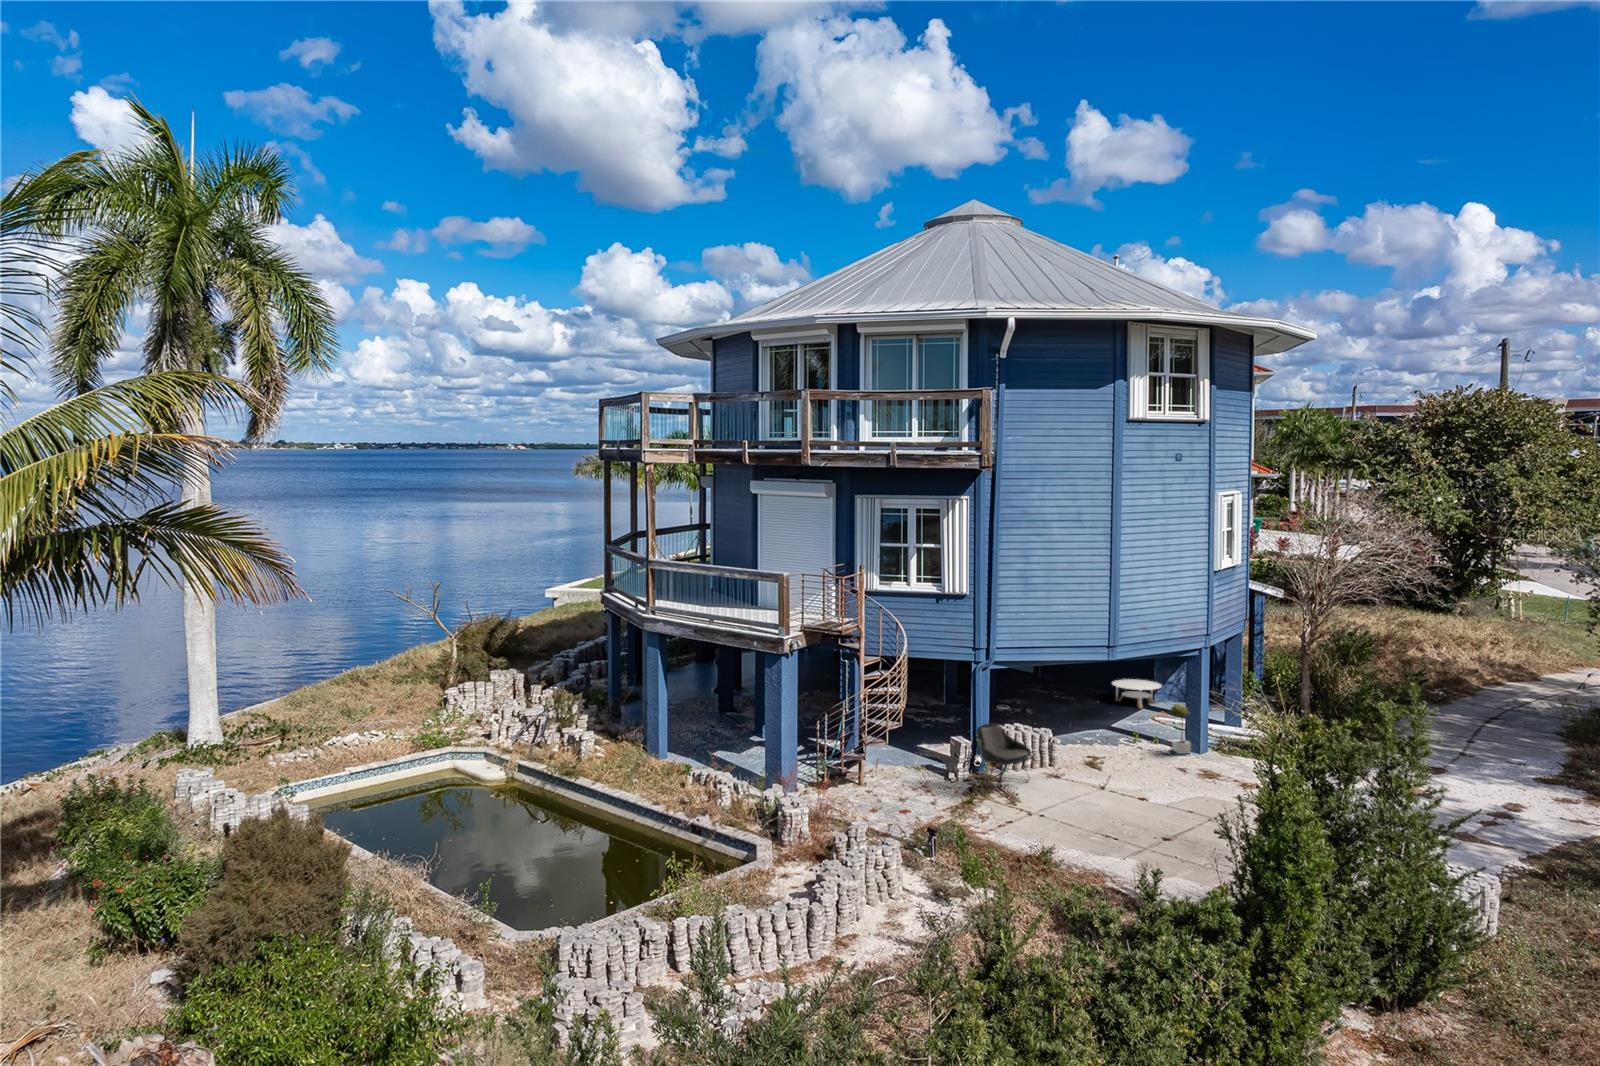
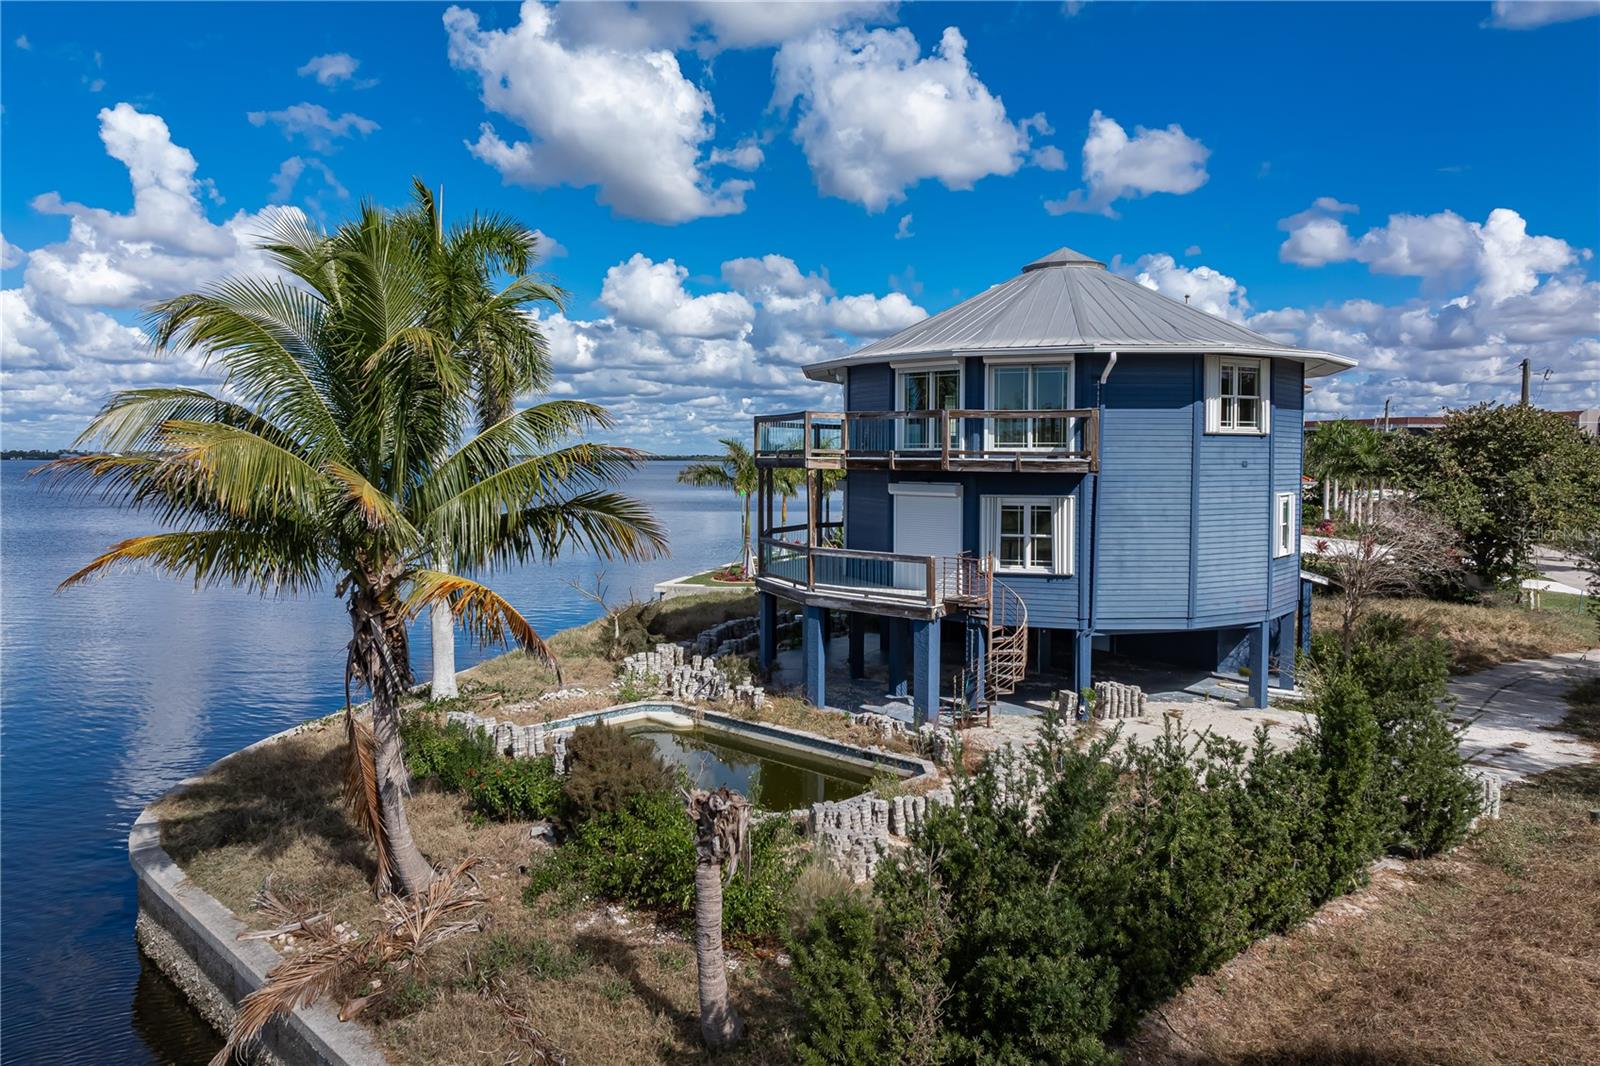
round table: present [1112,679,1162,709] -> none [1182,652,1226,676]
lounge chair: present [976,723,1033,784] -> present [1464,574,1497,591]

